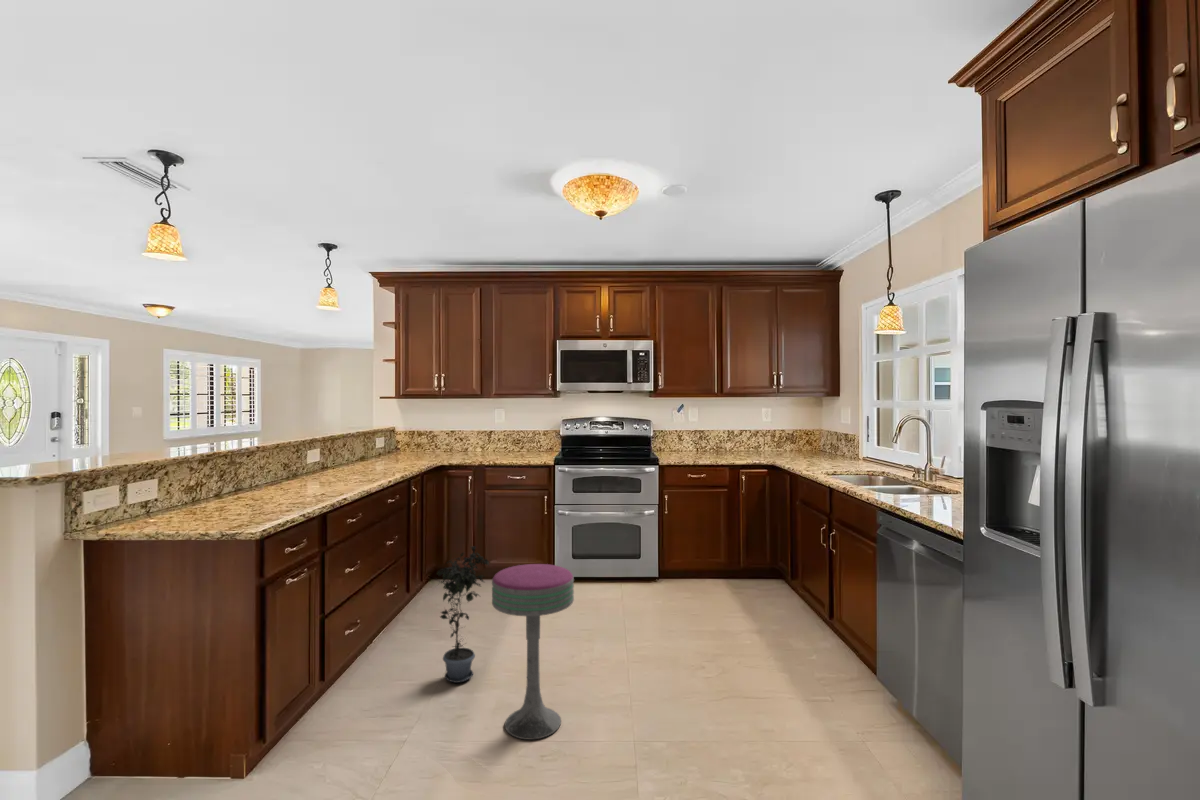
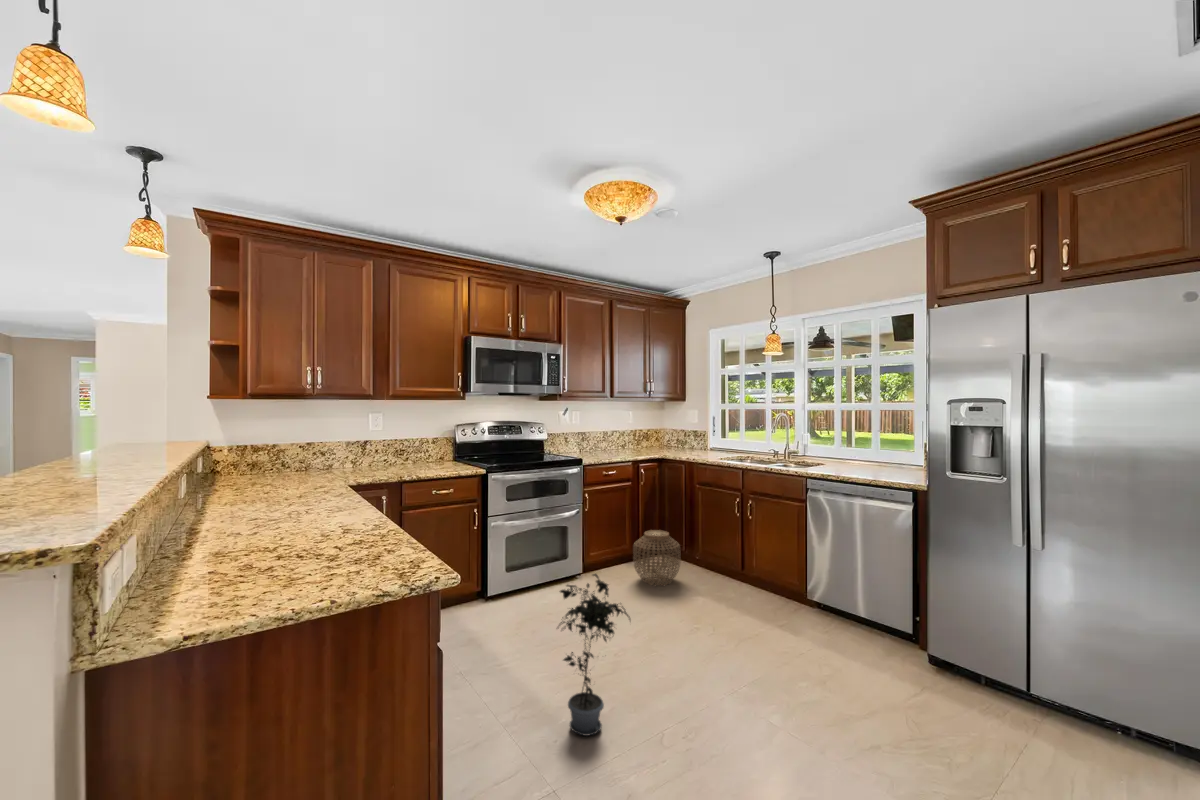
woven basket: none [693,541,747,604] -> present [633,530,681,586]
bar stool: present [492,564,574,739] -> none [678,573,762,753]

